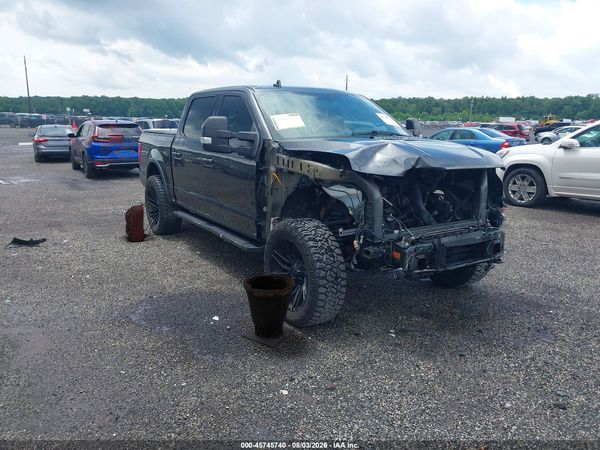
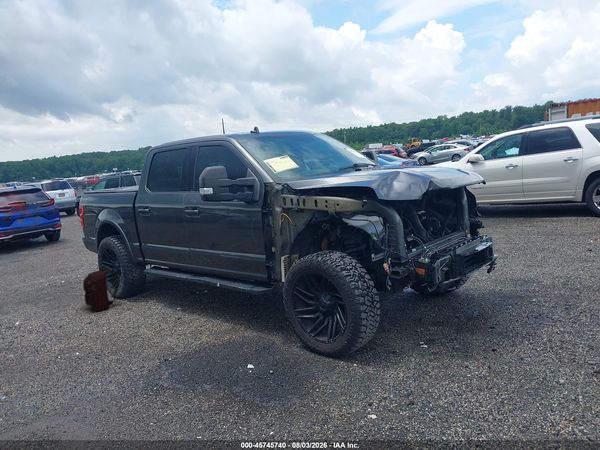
bucket: present [242,275,295,347] -> none [281,311,335,381]

